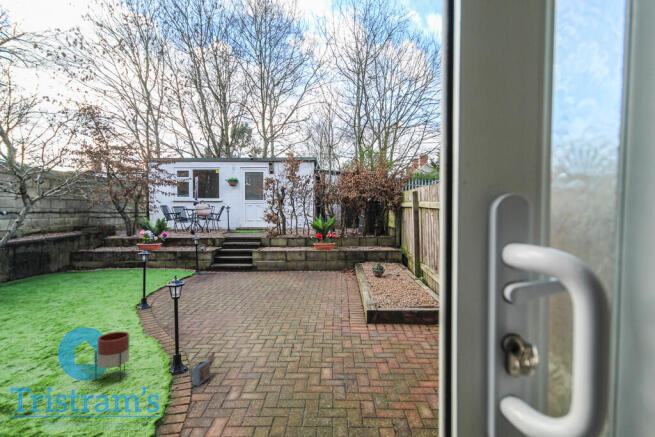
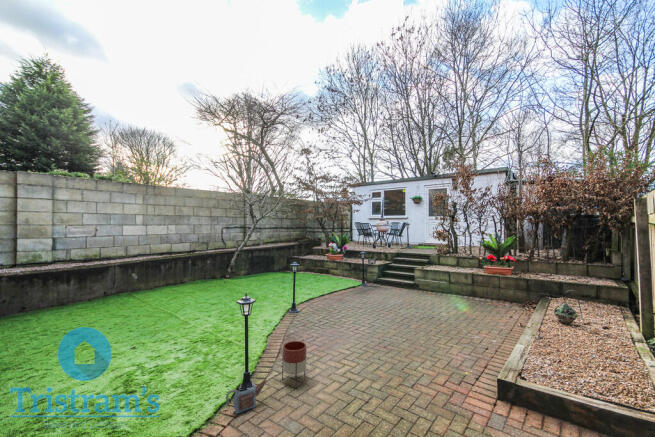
planter: present [95,332,129,381] -> present [282,341,306,389]

